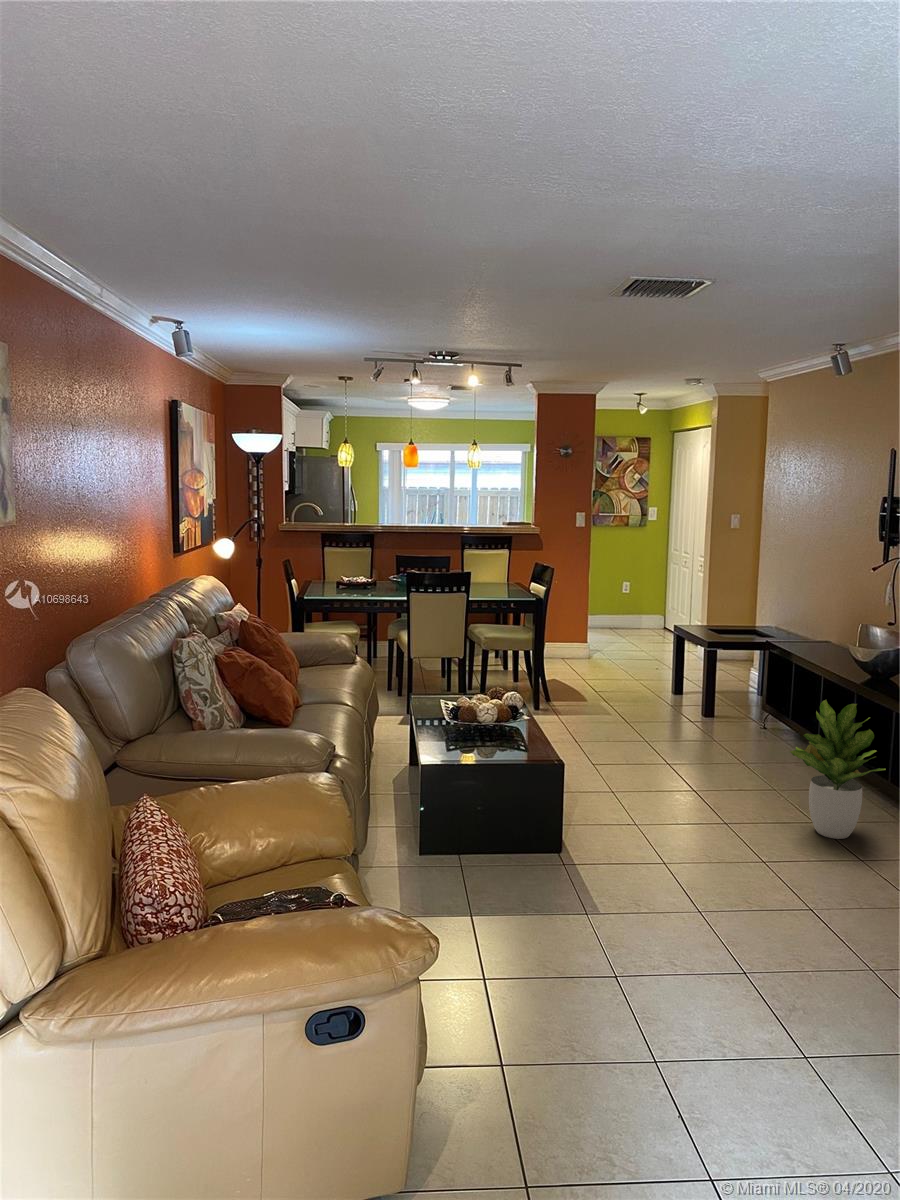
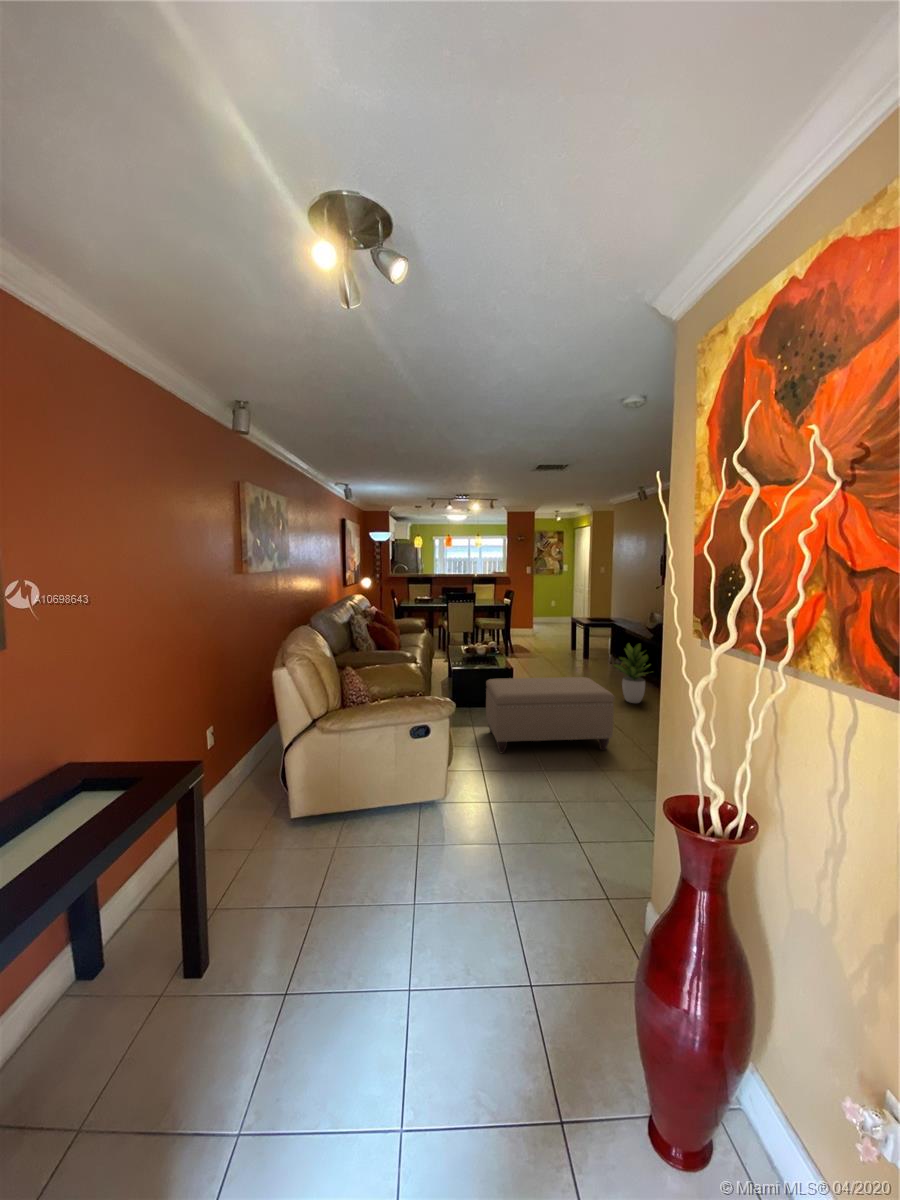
ottoman: none [505,798,833,1006] -> present [486,677,614,753]

